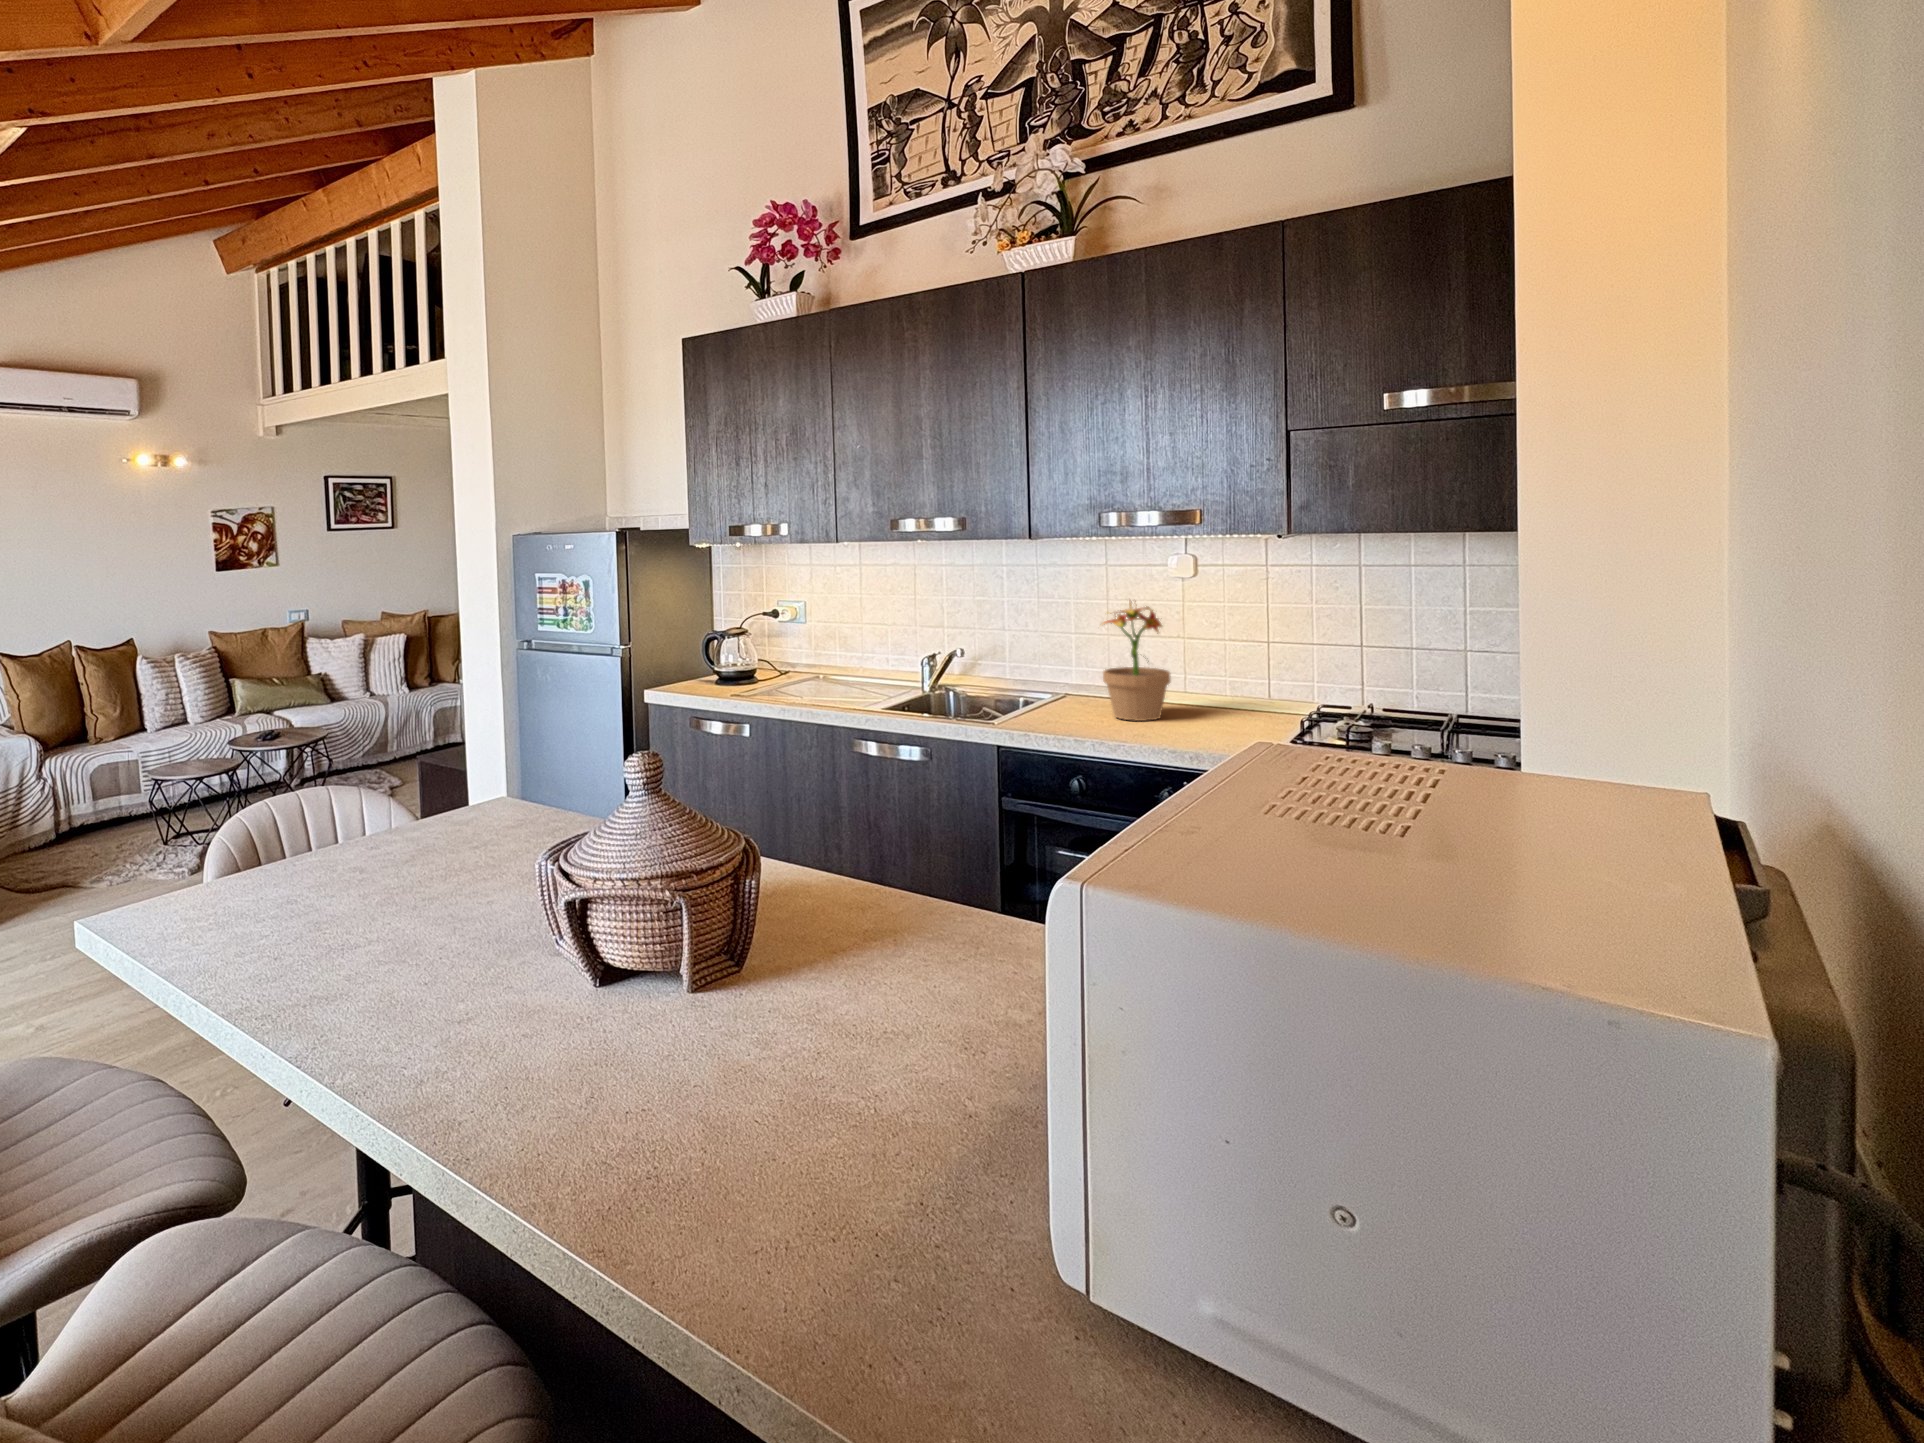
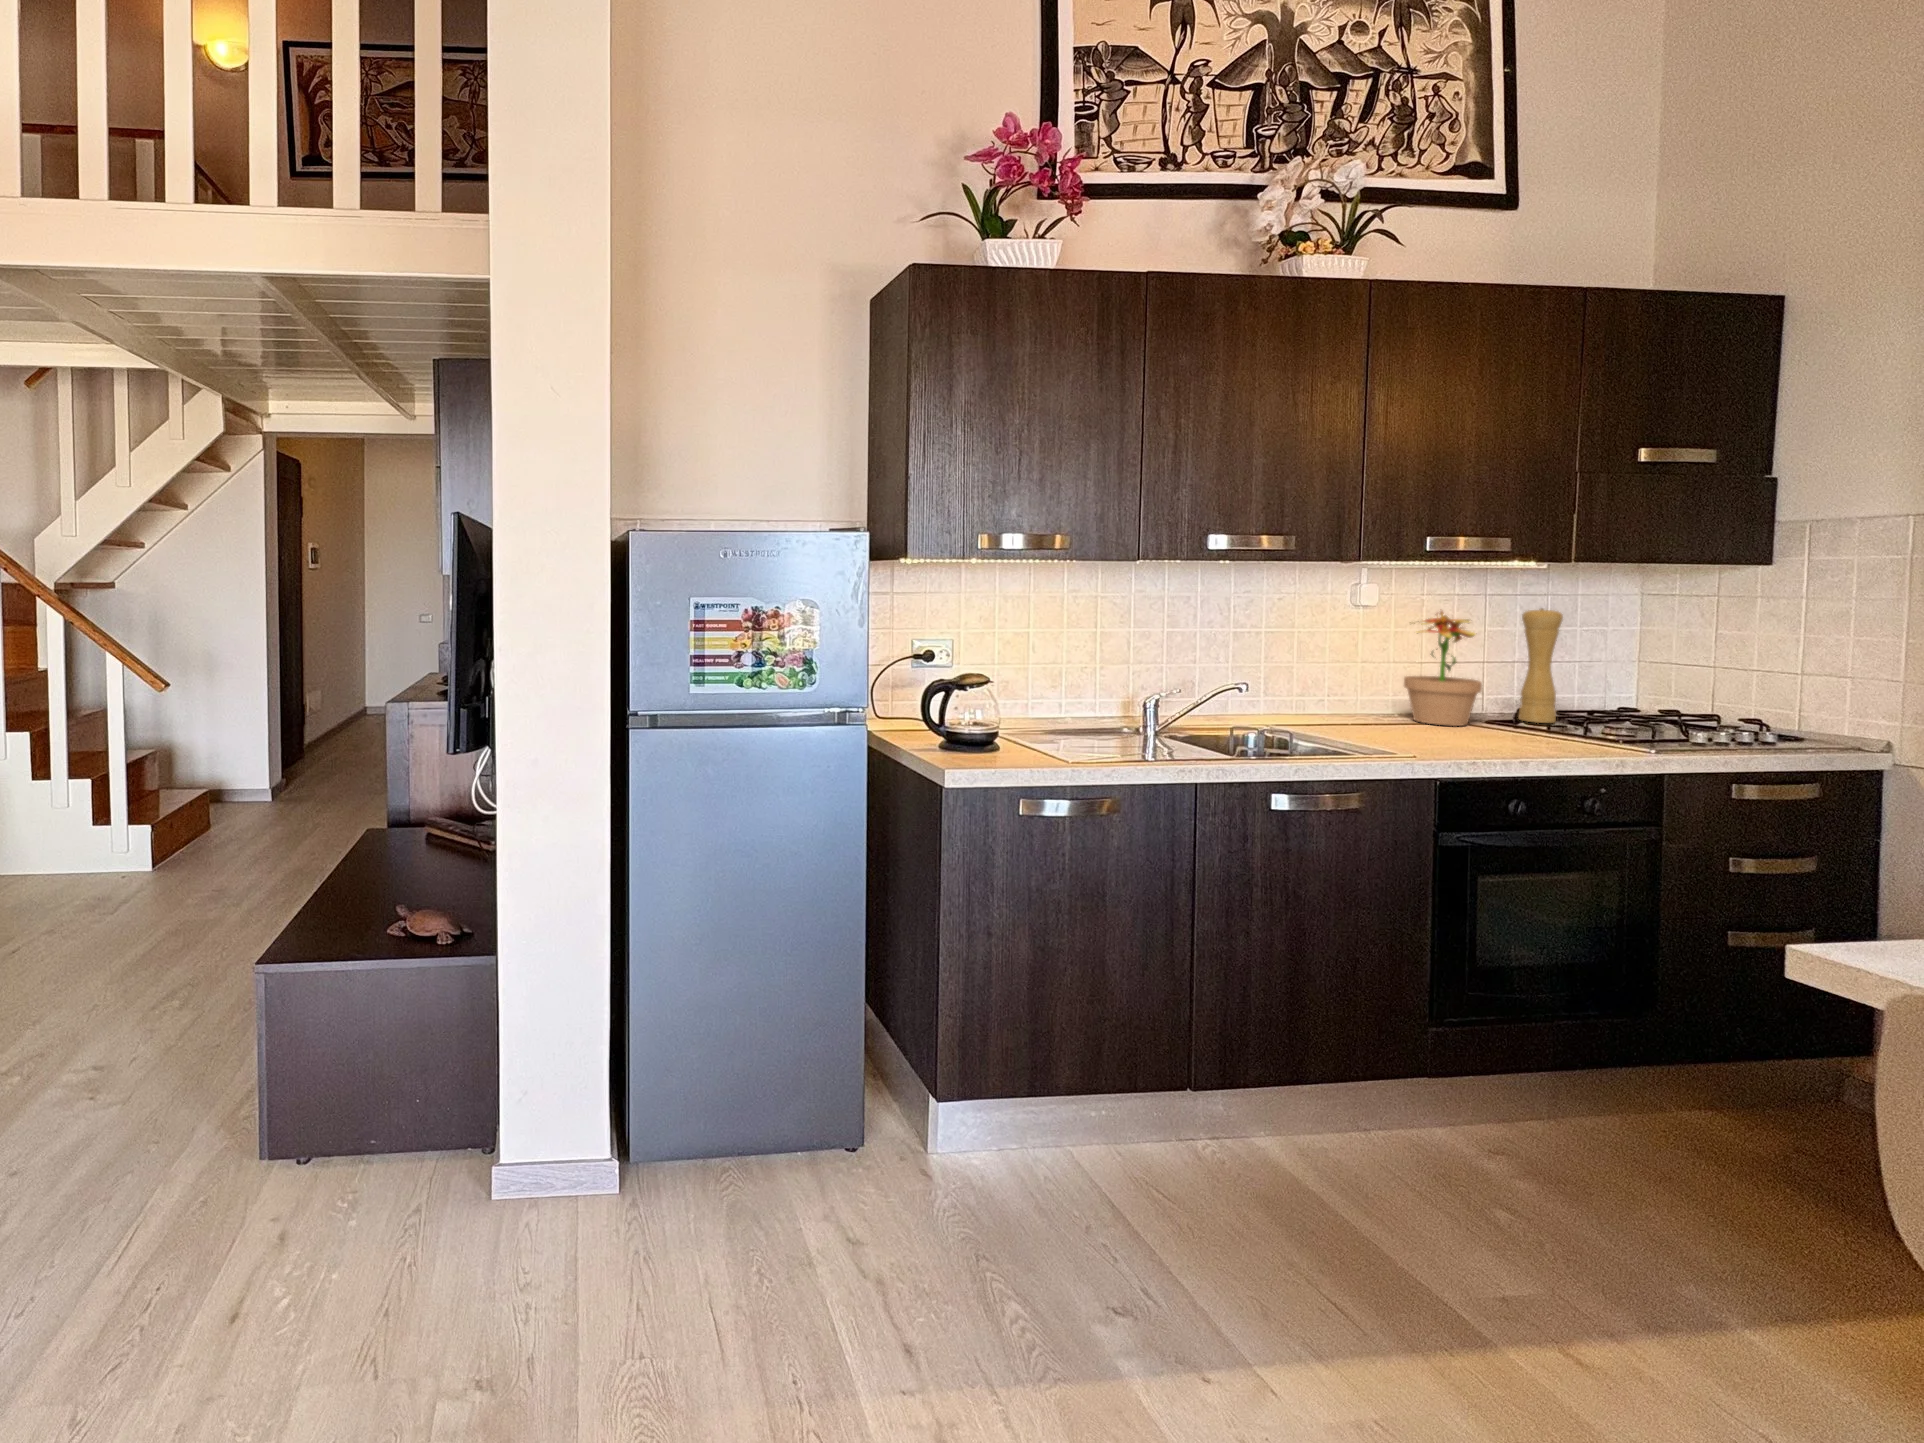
pepper mill: none [1211,600,1249,729] -> present [1519,608,1563,723]

